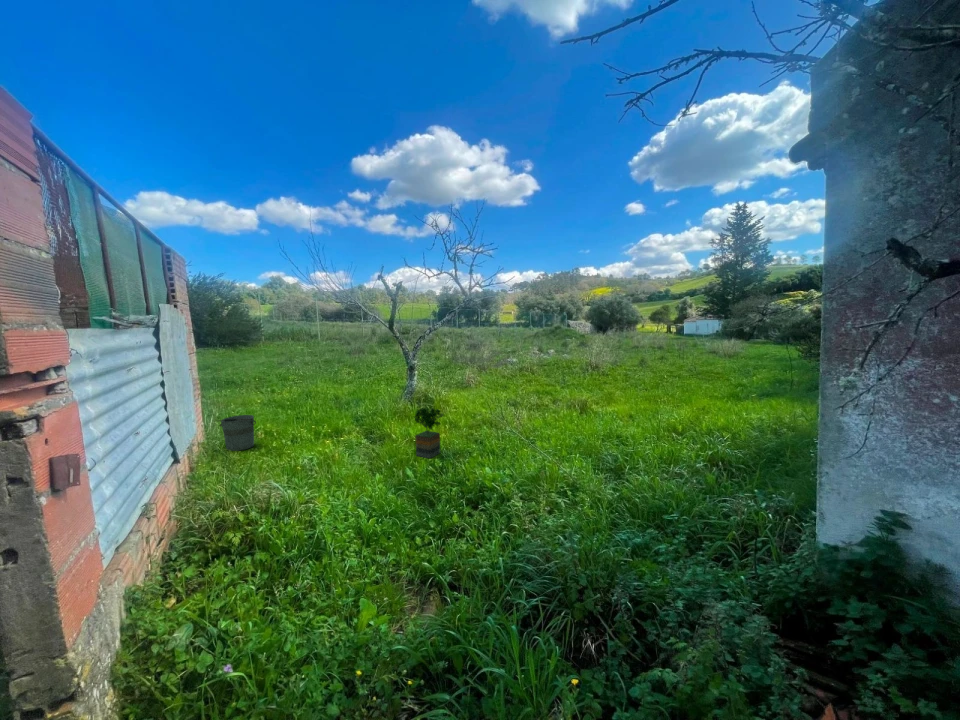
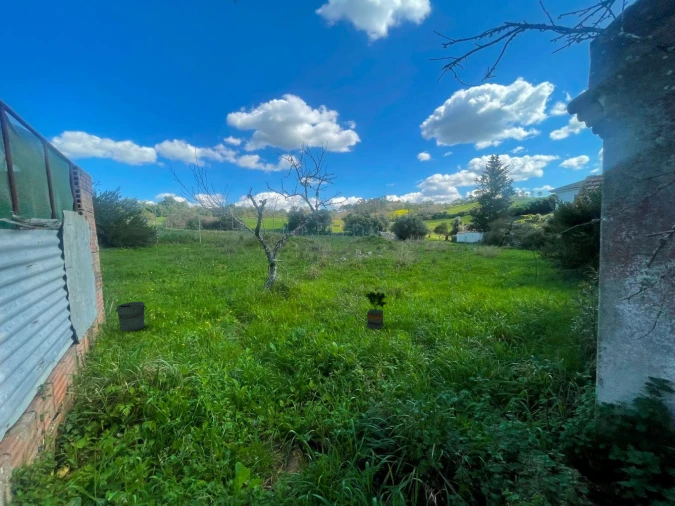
potted tree: present [414,408,444,458] -> present [366,292,387,329]

